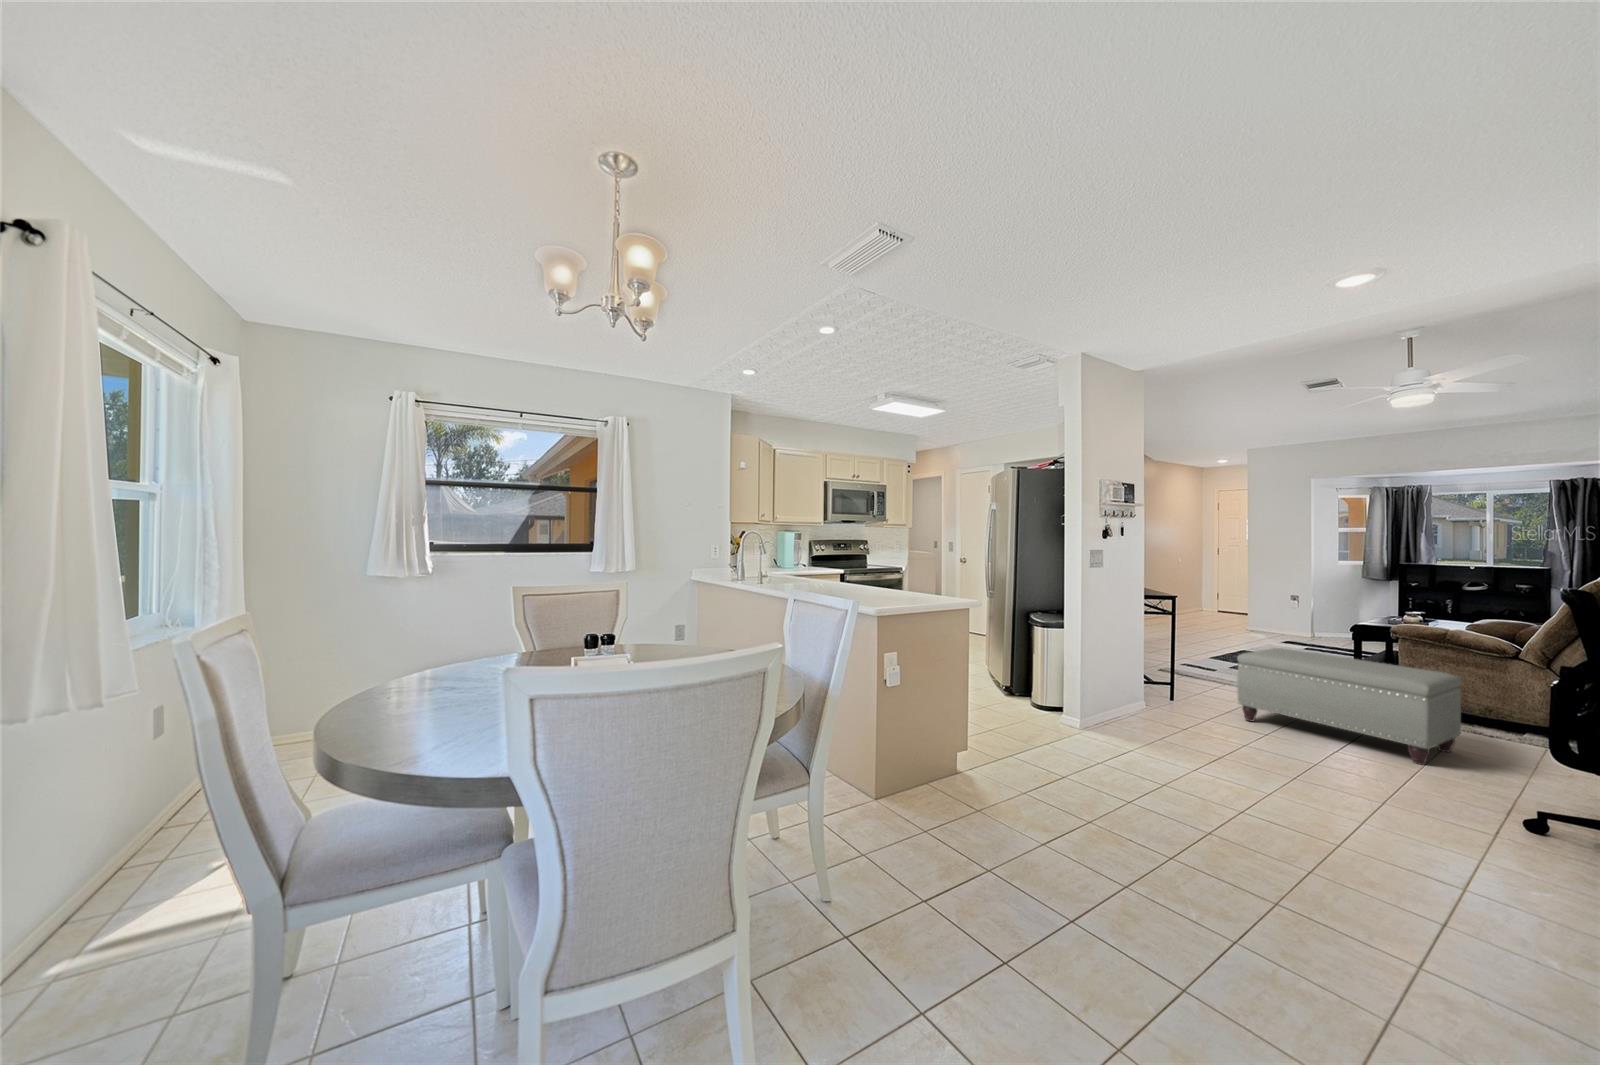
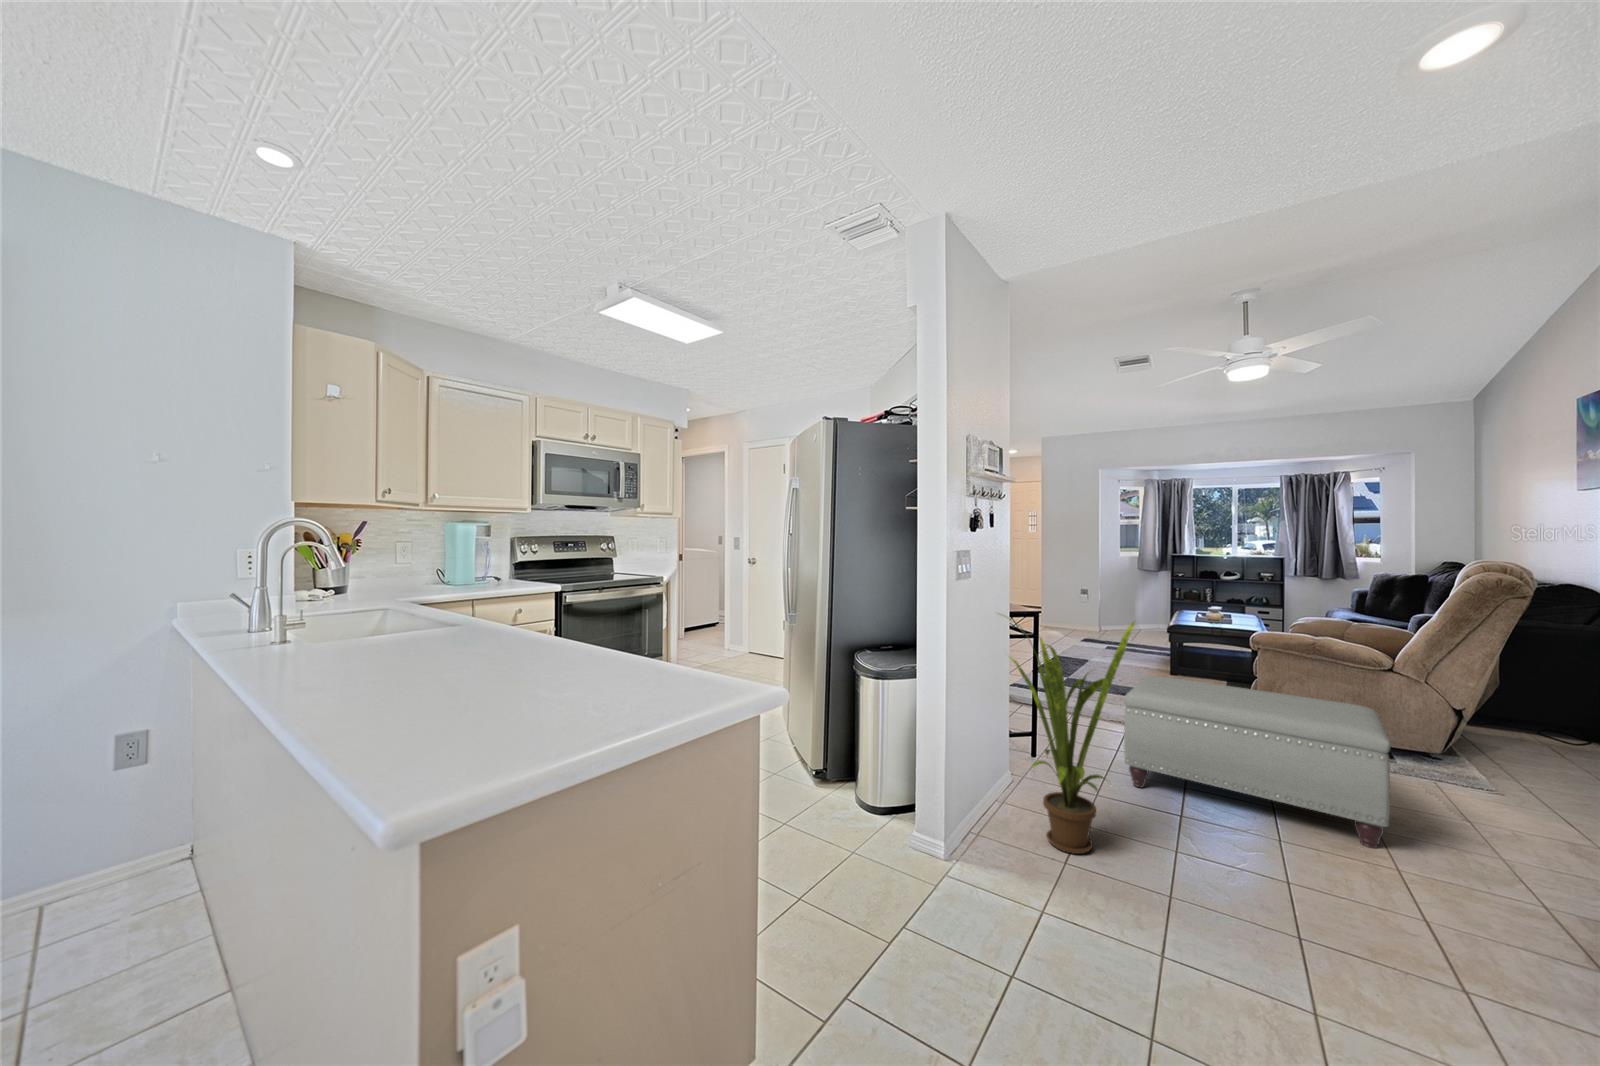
house plant: none [1122,589,1222,738] -> present [1010,622,1135,854]

